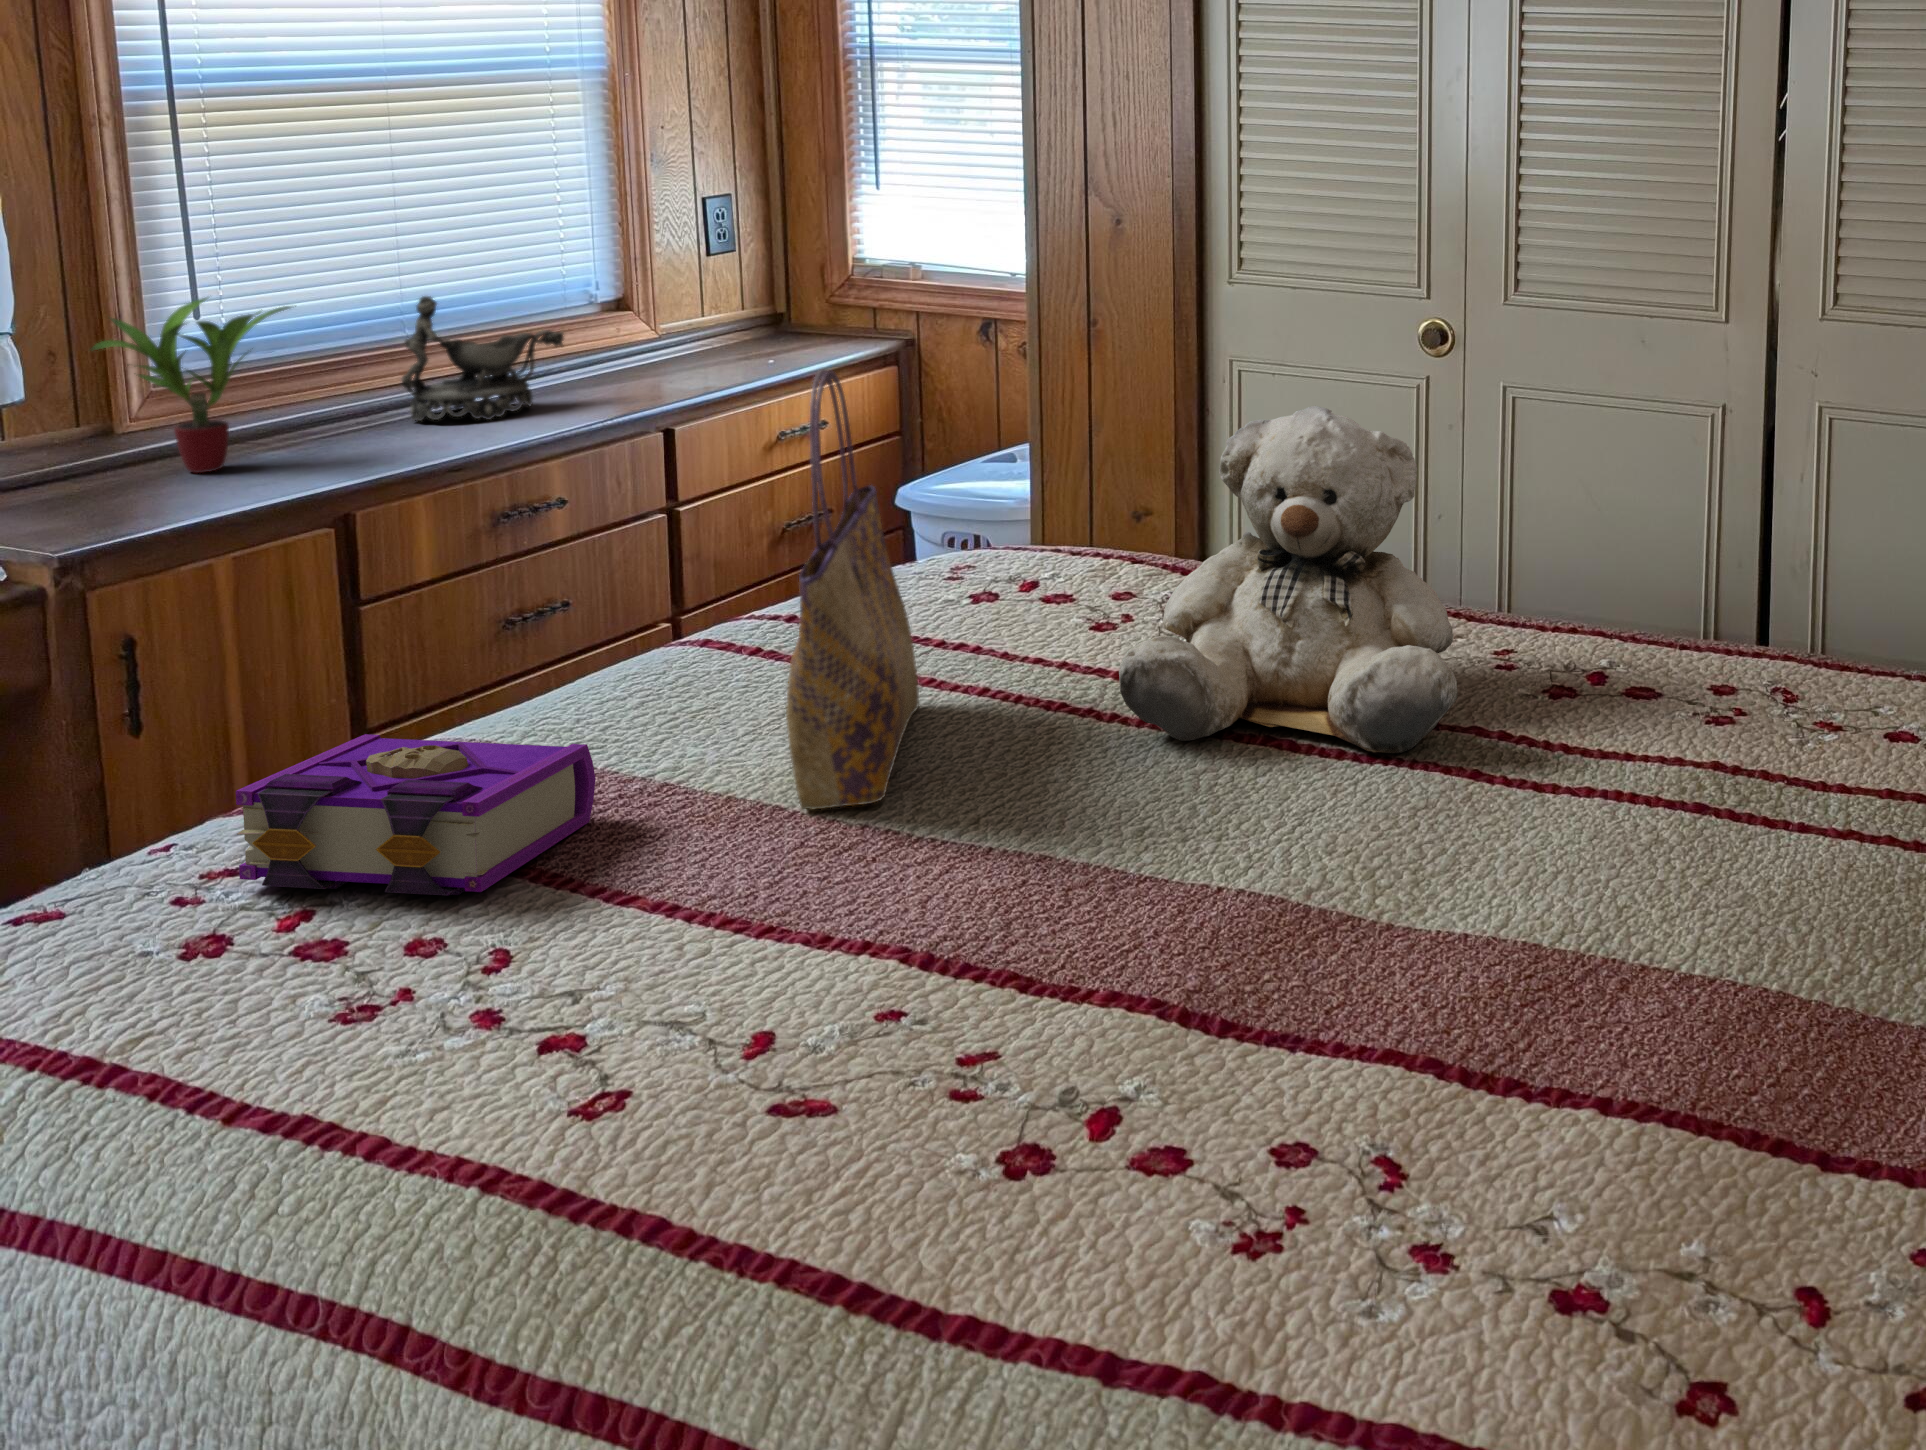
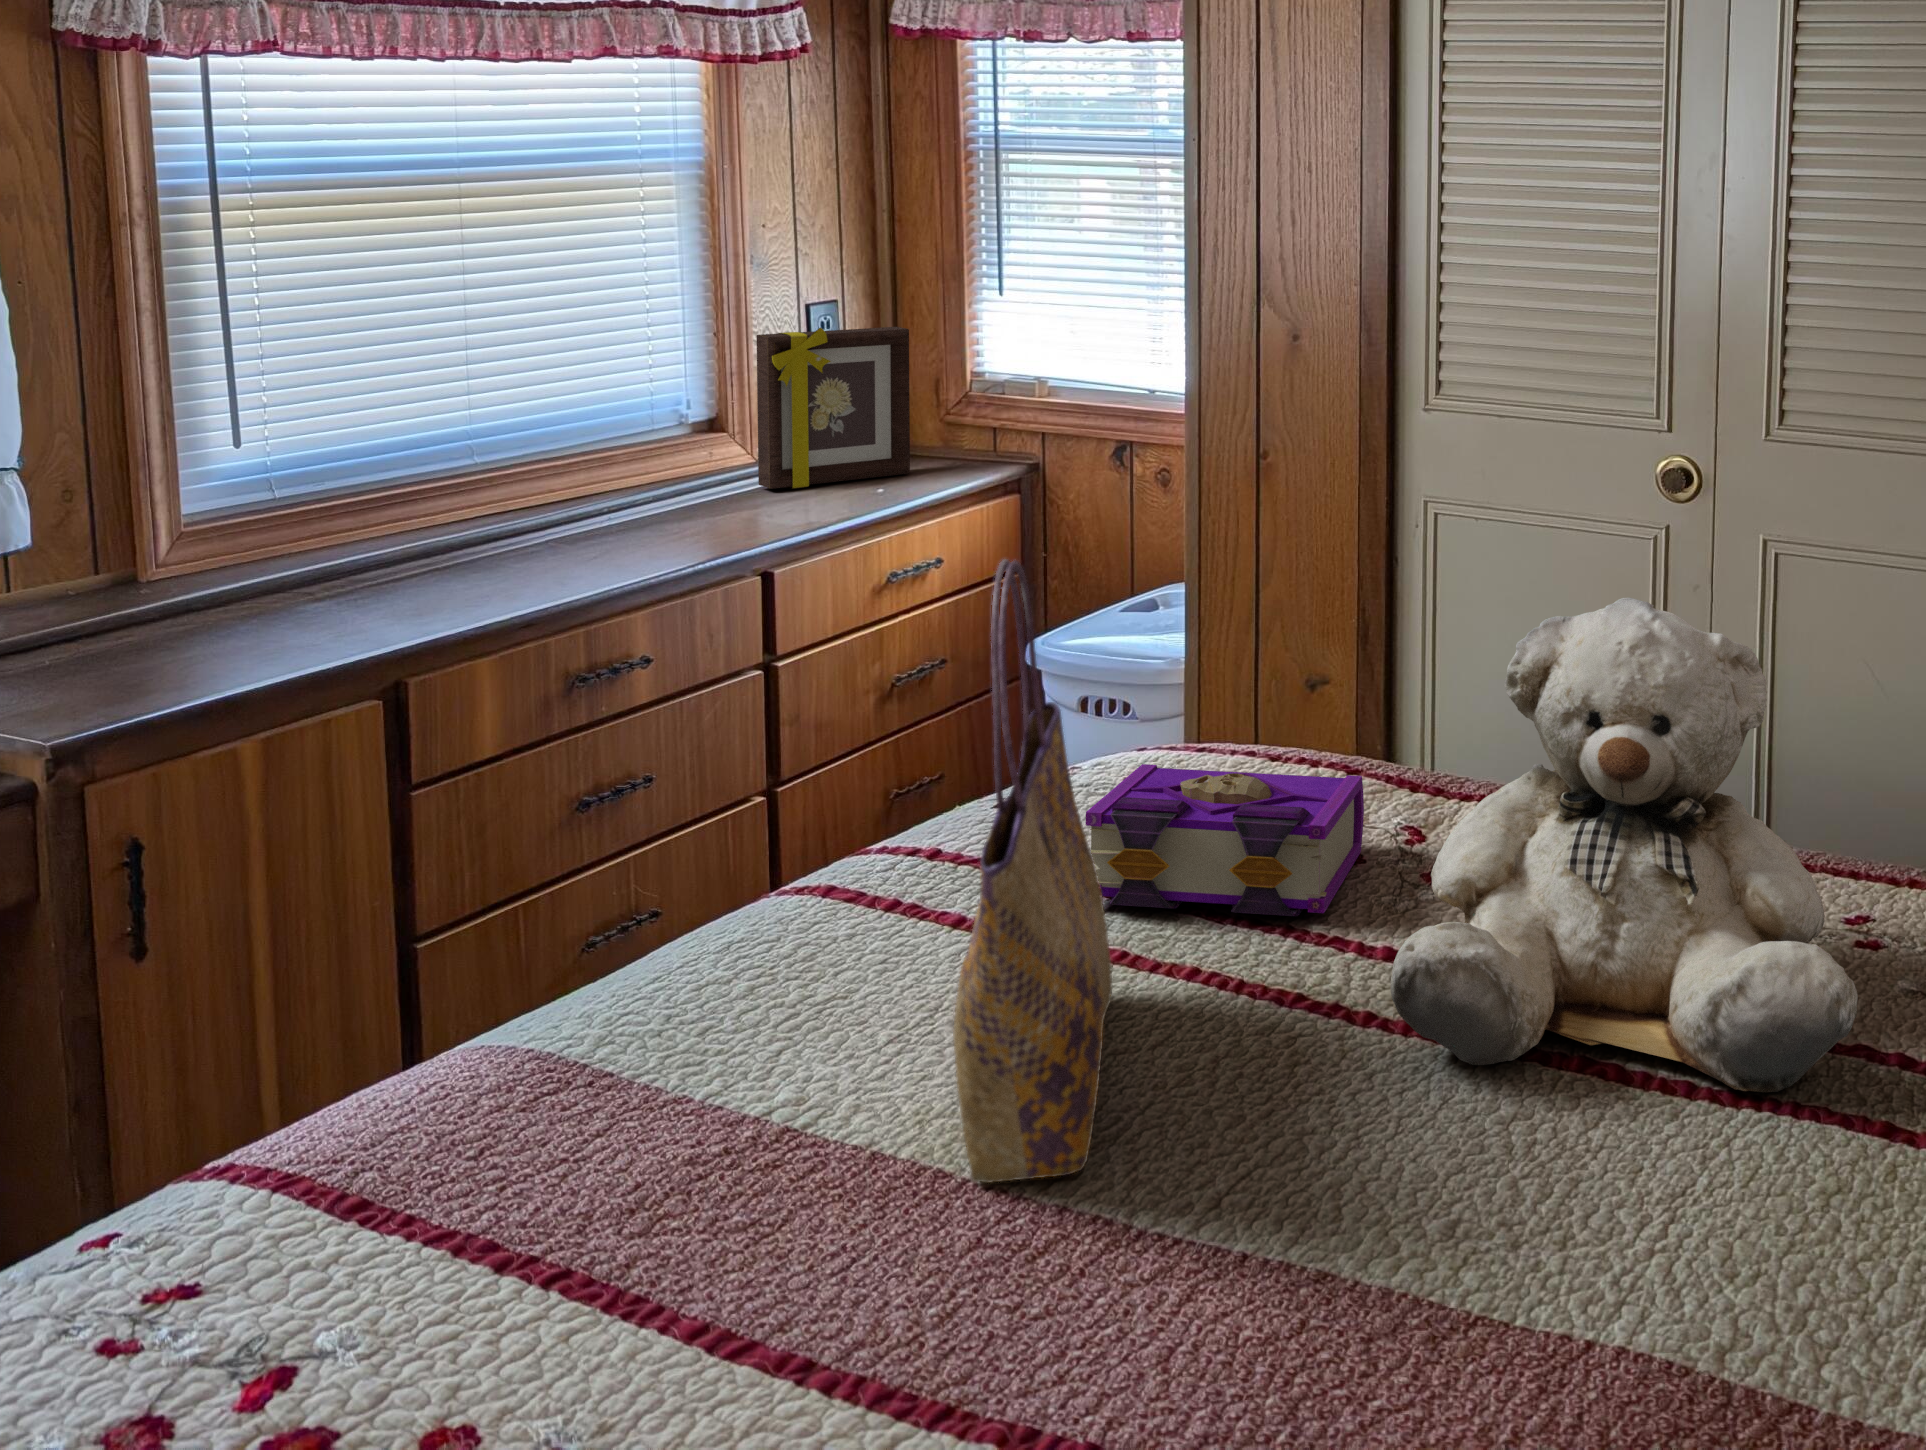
picture frame: none [659,219,802,362] -> present [756,327,910,489]
decorative bowl: present [402,296,564,421] -> none [465,418,650,562]
potted plant: present [92,298,291,473] -> none [105,420,349,629]
book: present [236,734,596,895] -> present [1086,764,1364,916]

